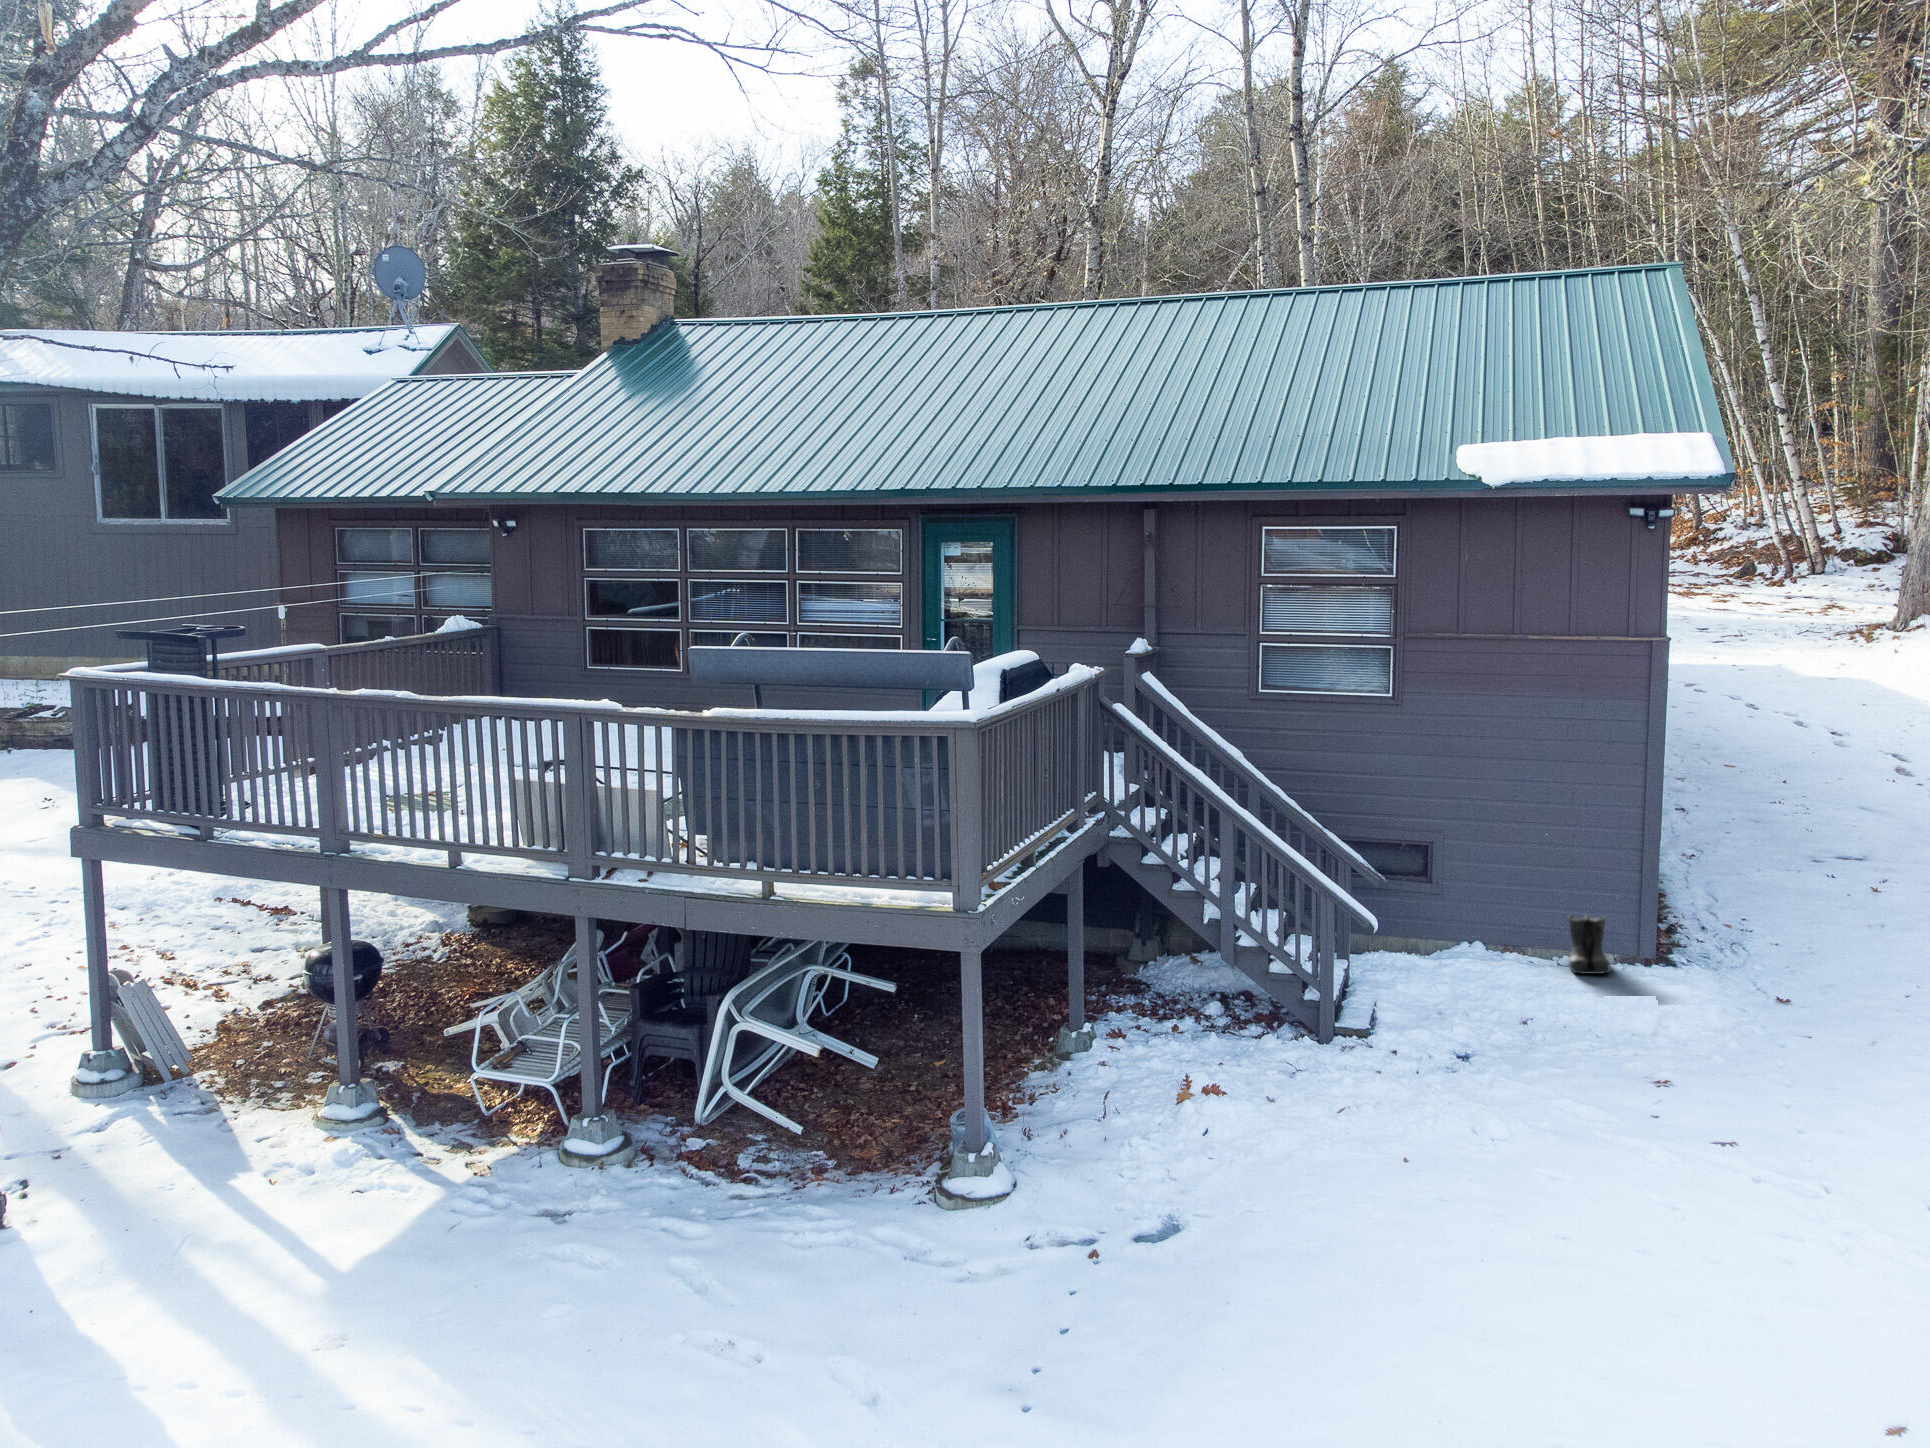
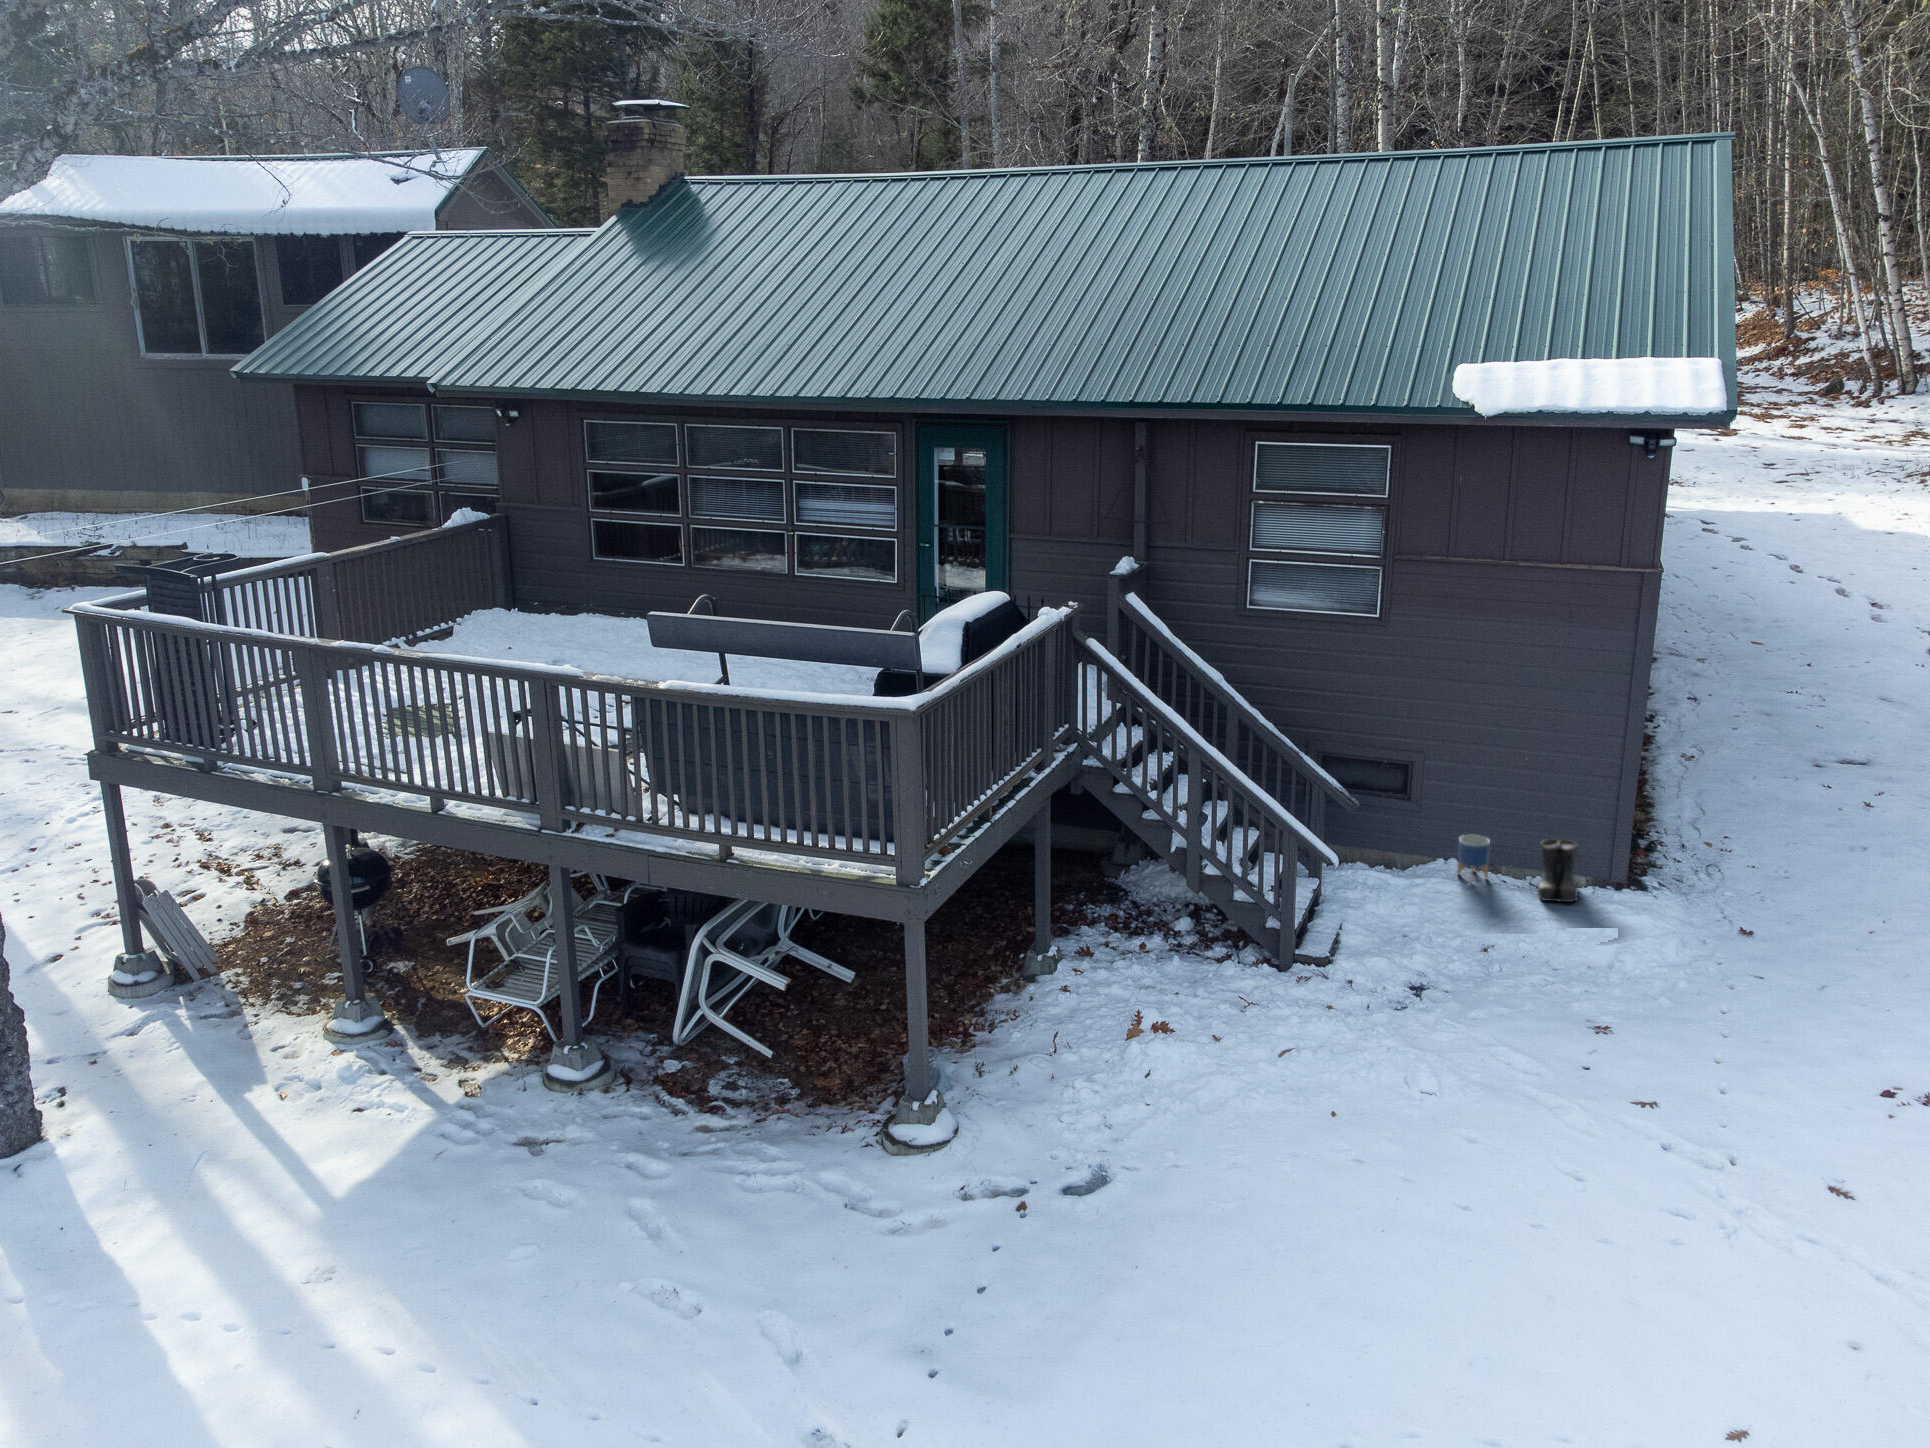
planter: none [1485,913,1517,960] -> present [1457,835,1490,881]

